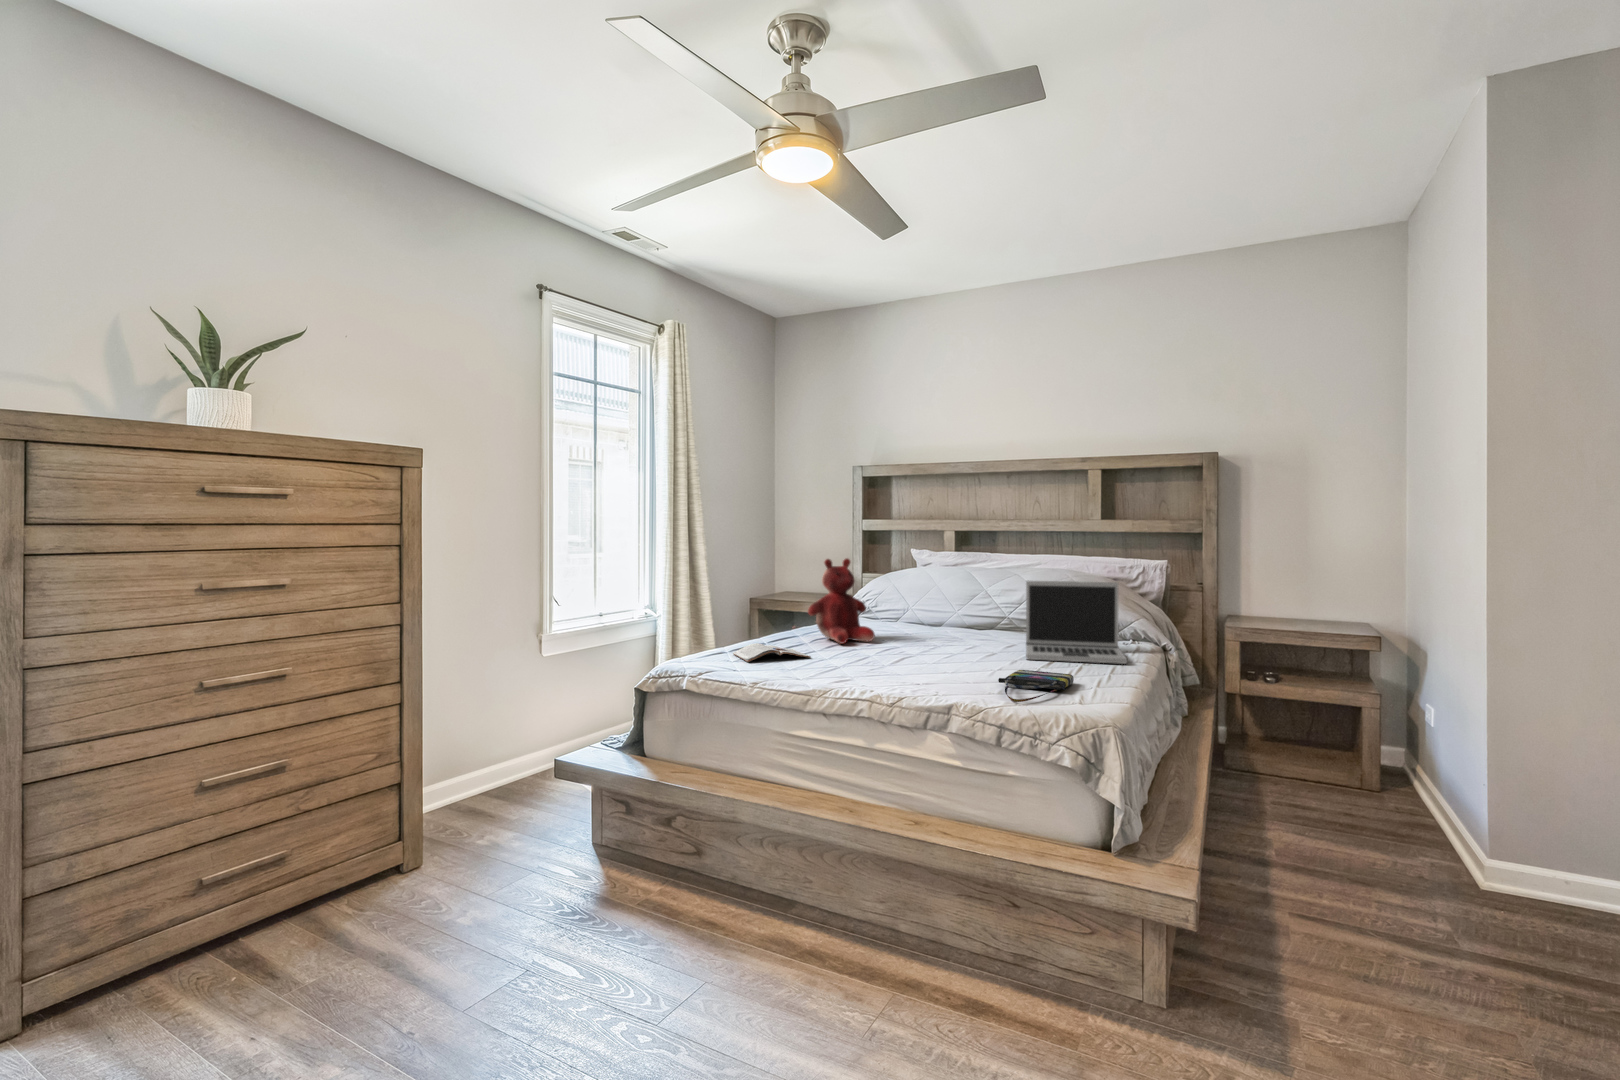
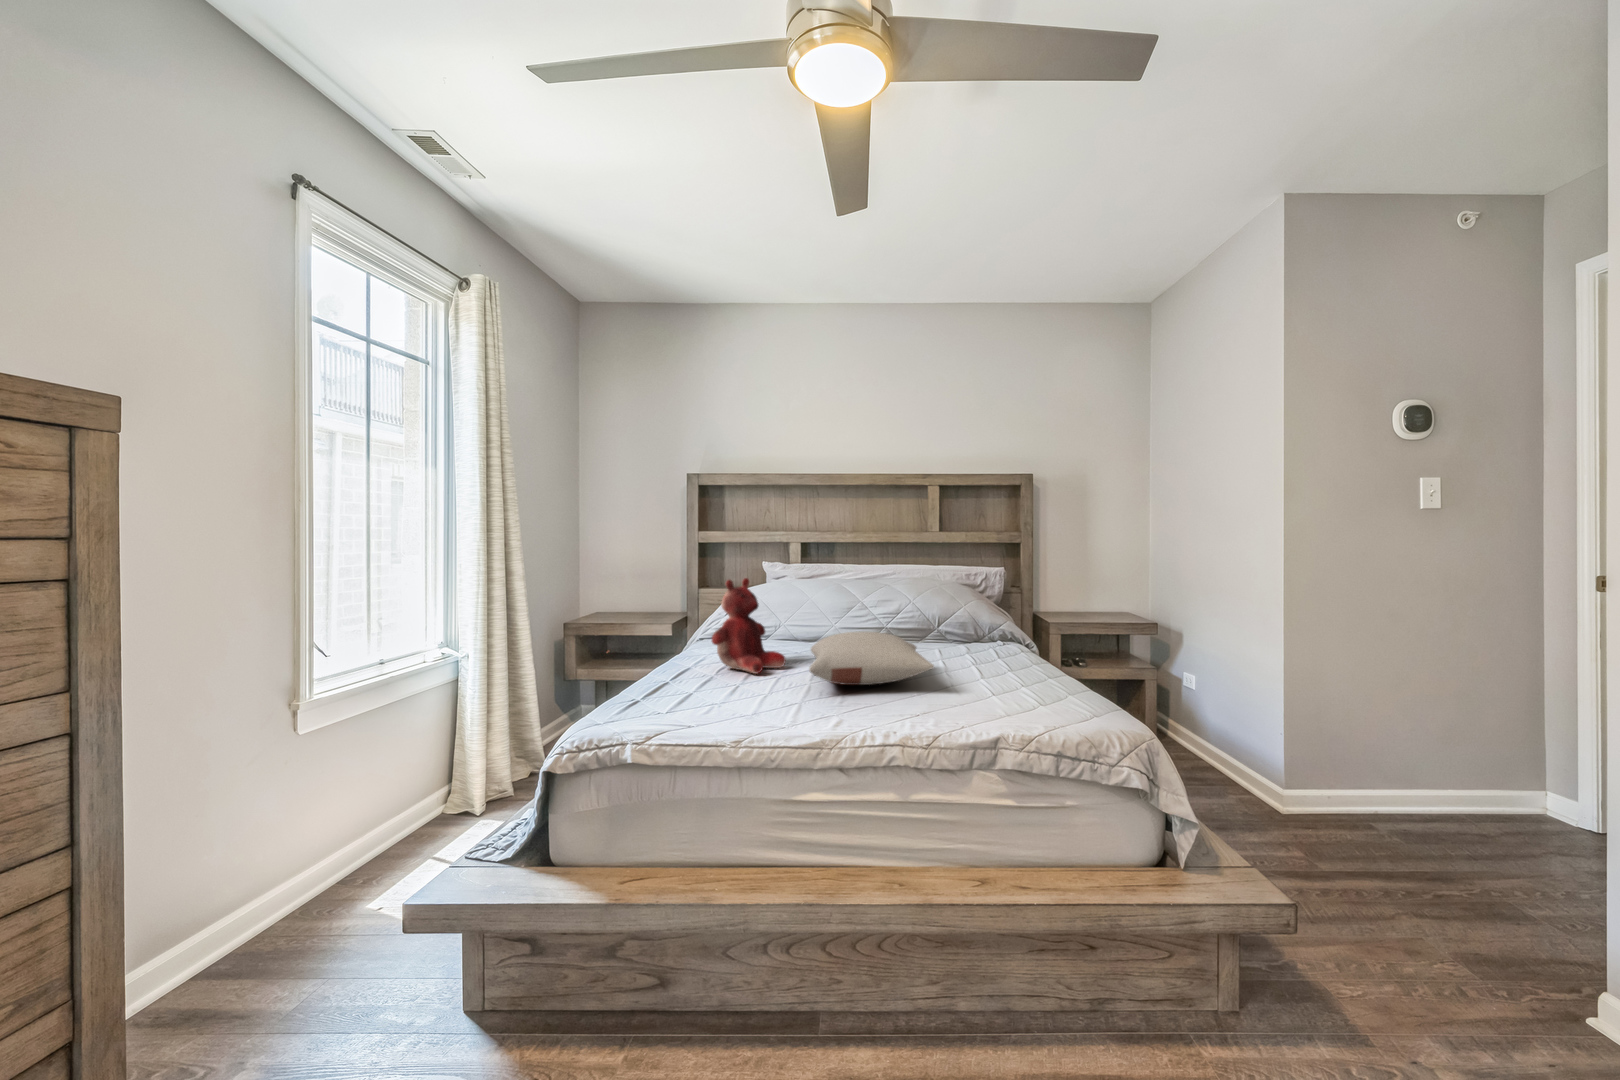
laptop: present [1026,581,1127,664] -> none [931,588,1046,671]
pillow: none [857,612,991,660] -> present [809,631,934,685]
magazine: present [733,643,811,662] -> none [652,685,749,711]
tote bag: present [998,670,1074,702] -> none [985,684,1059,724]

